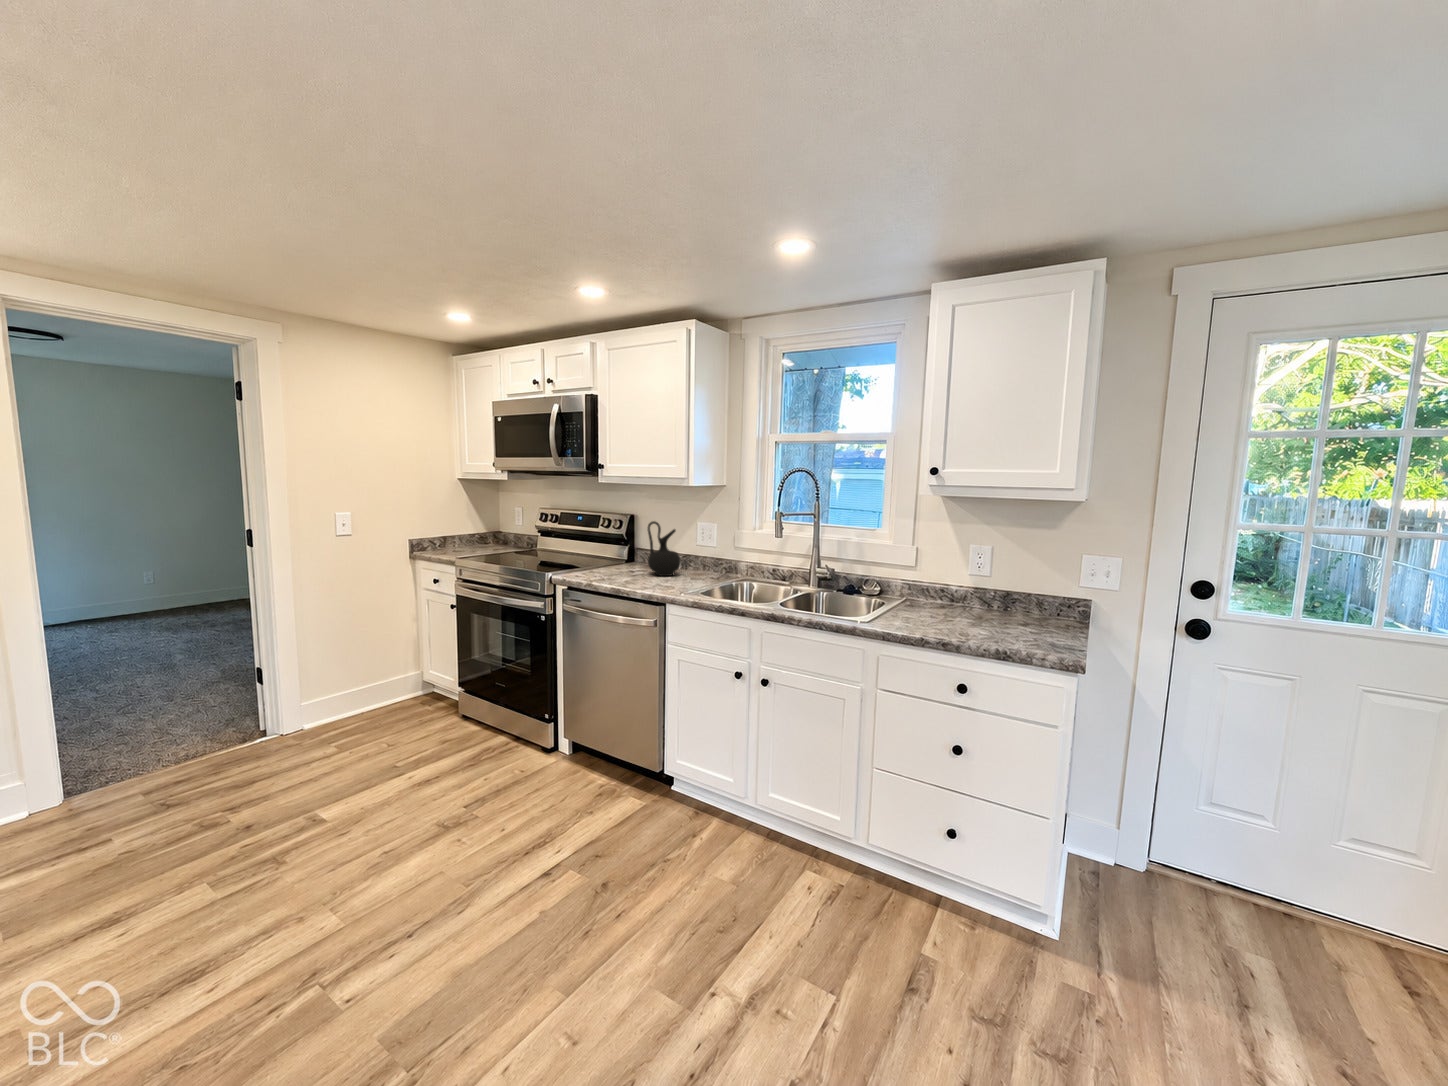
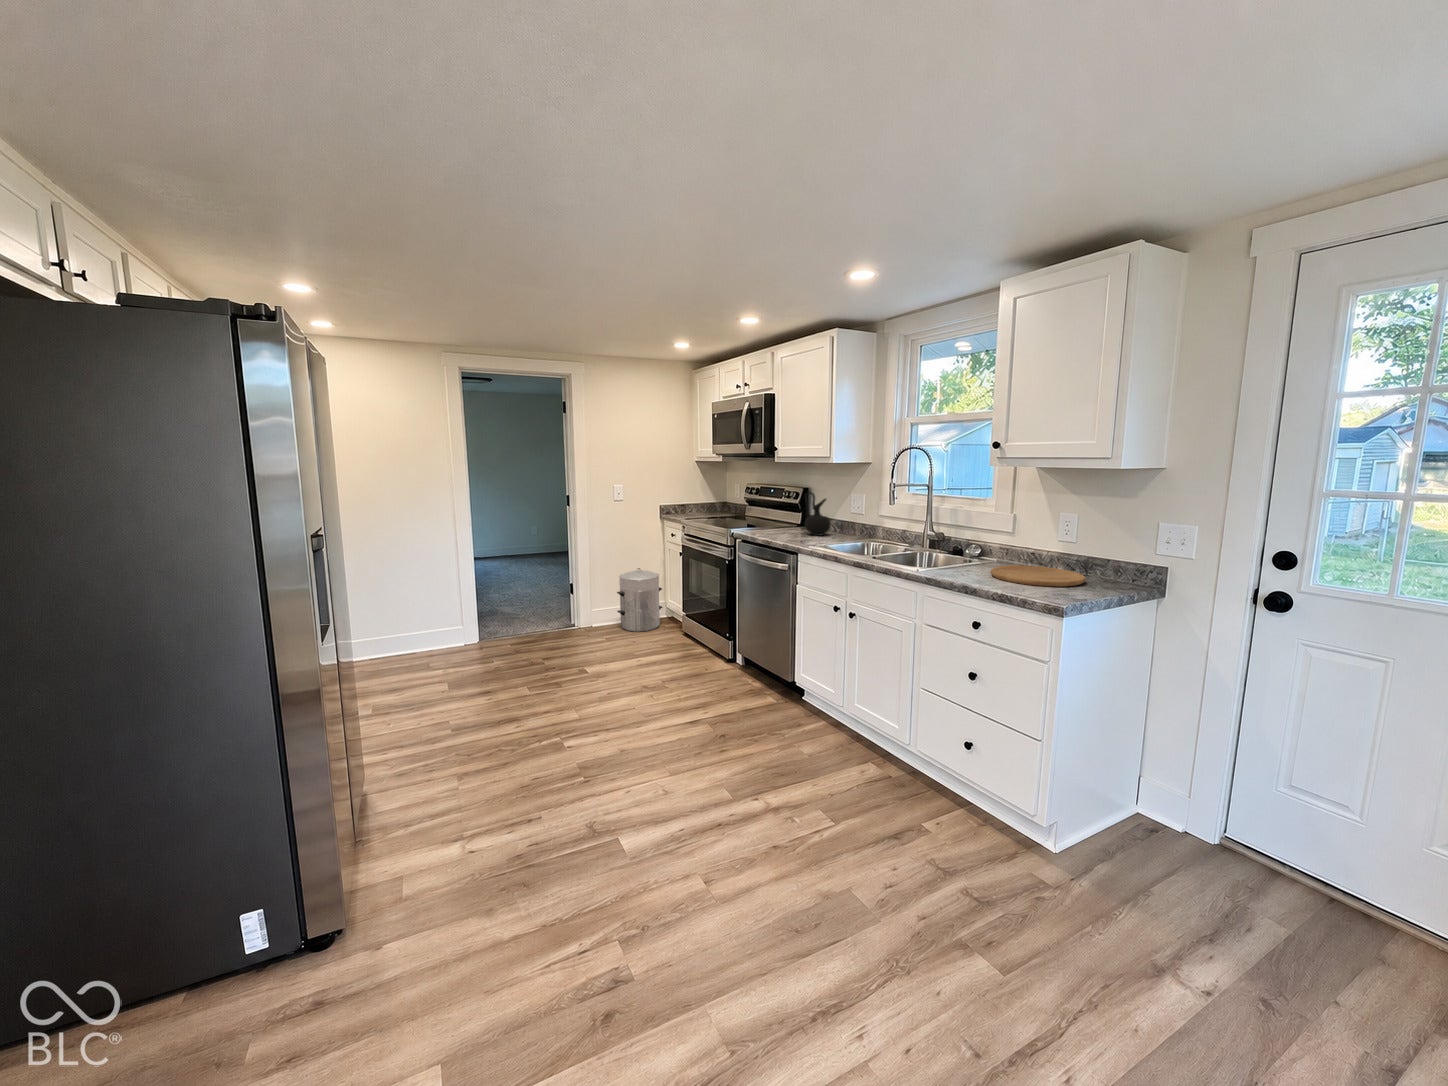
cutting board: none [933,606,1035,633] -> present [991,566,1085,587]
waste bin: none [345,633,420,728] -> present [617,568,662,632]

